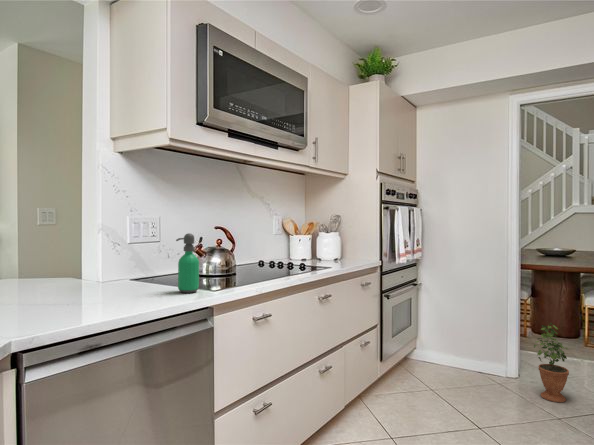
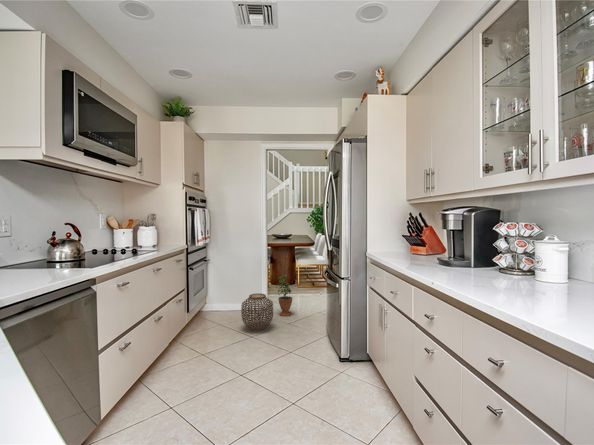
soap dispenser: present [176,233,199,293] -> none [43,229,63,276]
woven basket: none [465,351,525,418] -> present [241,293,273,331]

